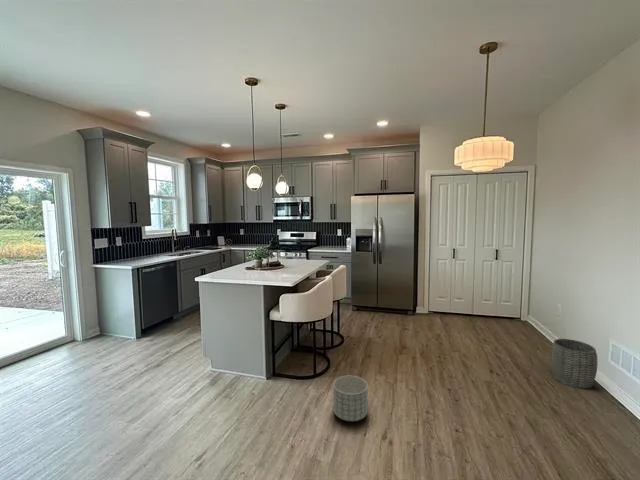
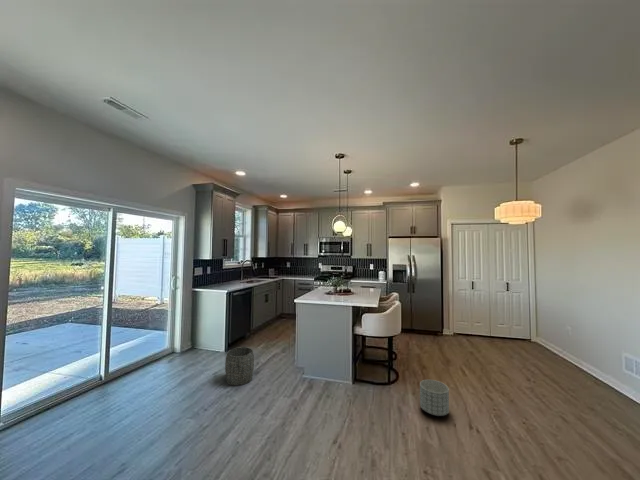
woven basket: present [551,339,598,388] -> present [225,347,254,386]

